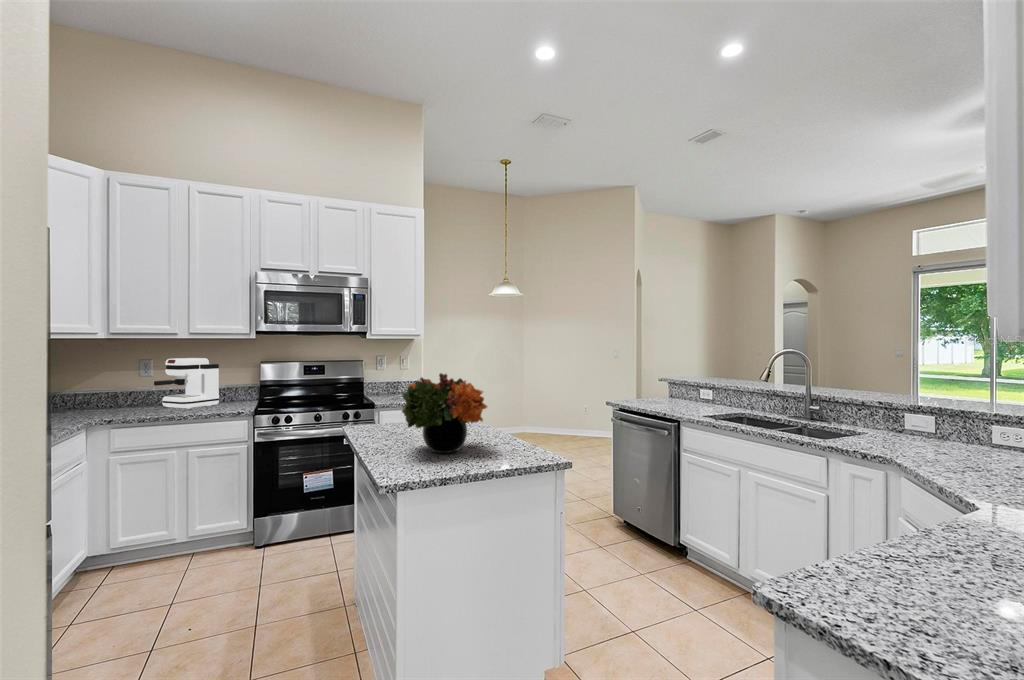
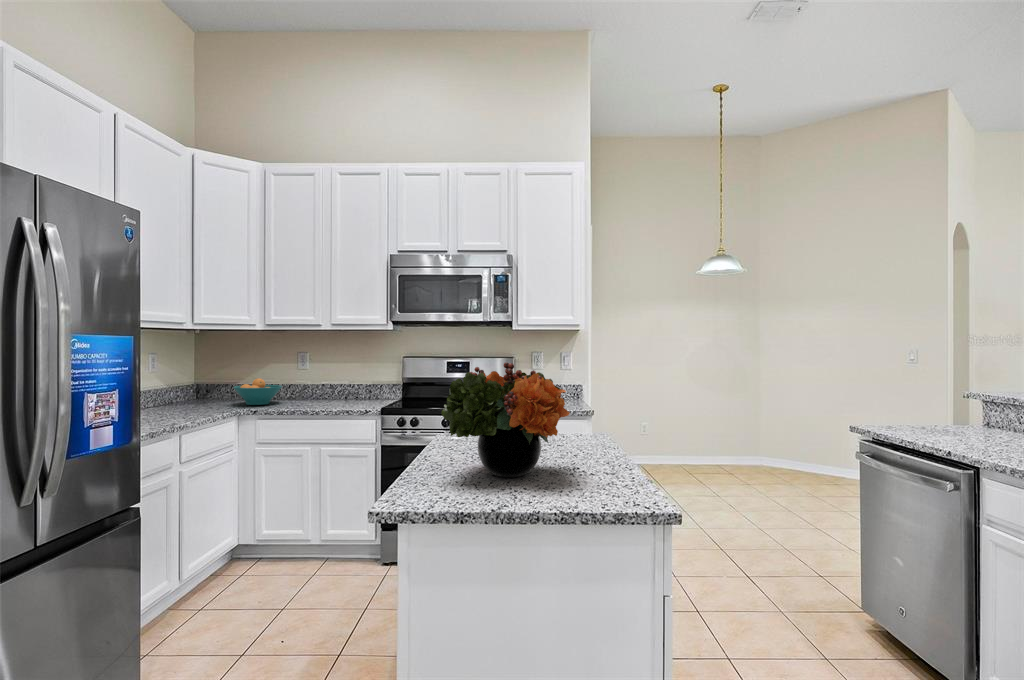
coffee maker: present [154,358,219,409] -> none [300,351,359,404]
fruit bowl: none [73,388,132,415] -> present [233,378,282,405]

